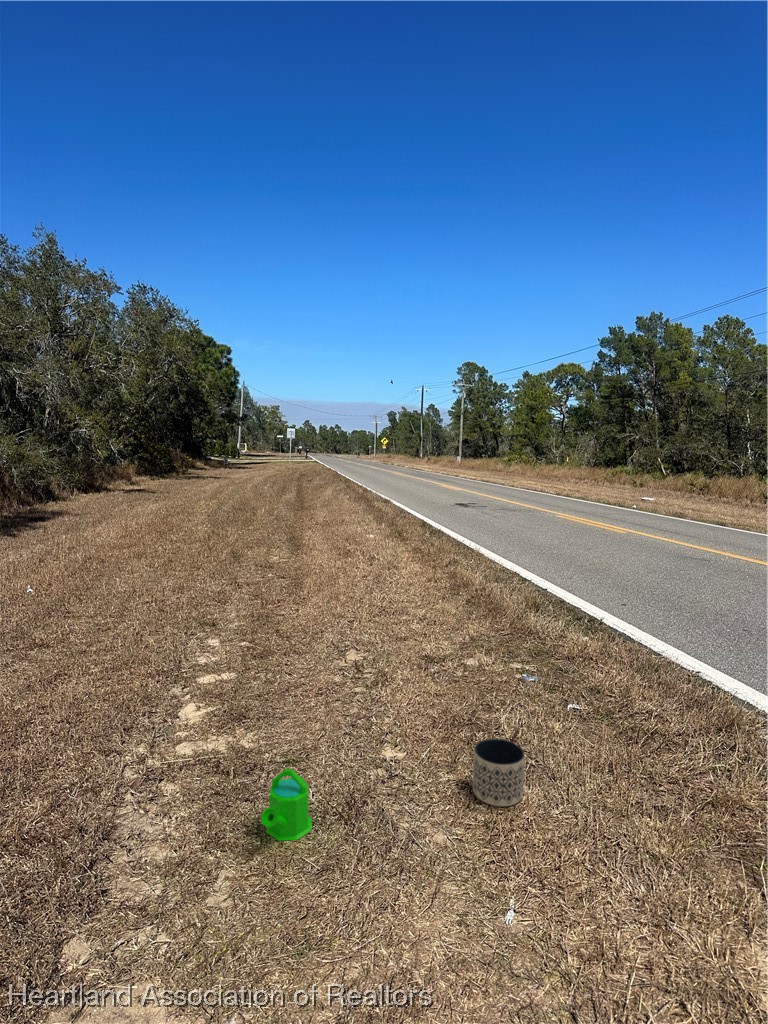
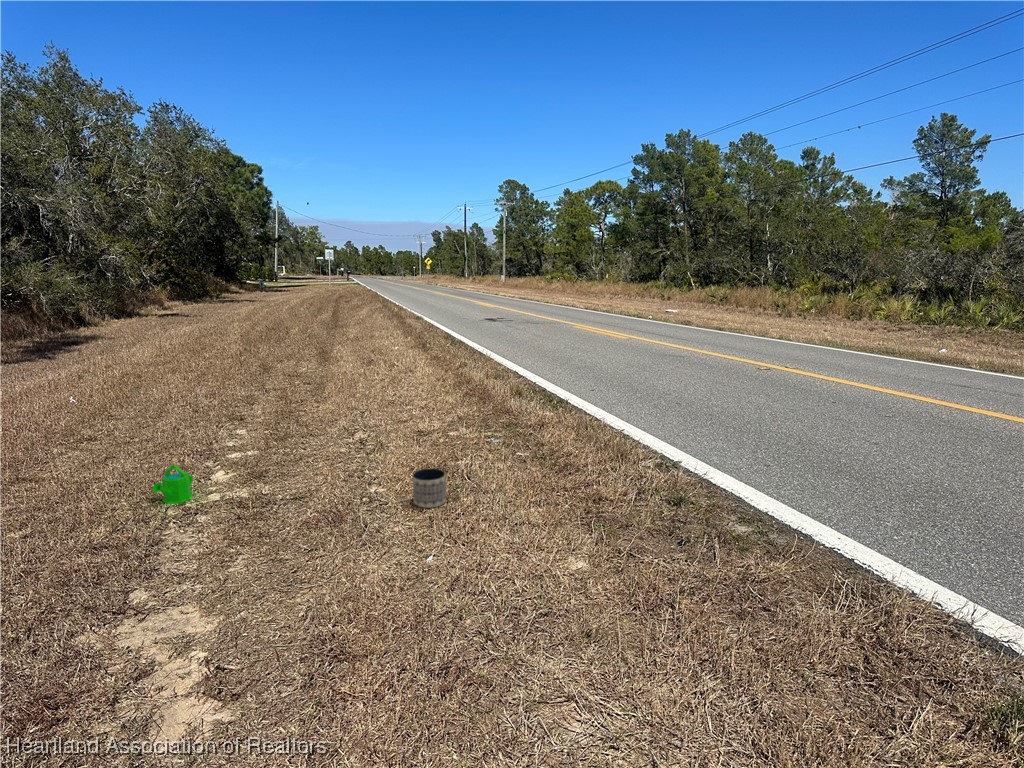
watering can: present [261,769,312,841] -> present [153,465,193,504]

